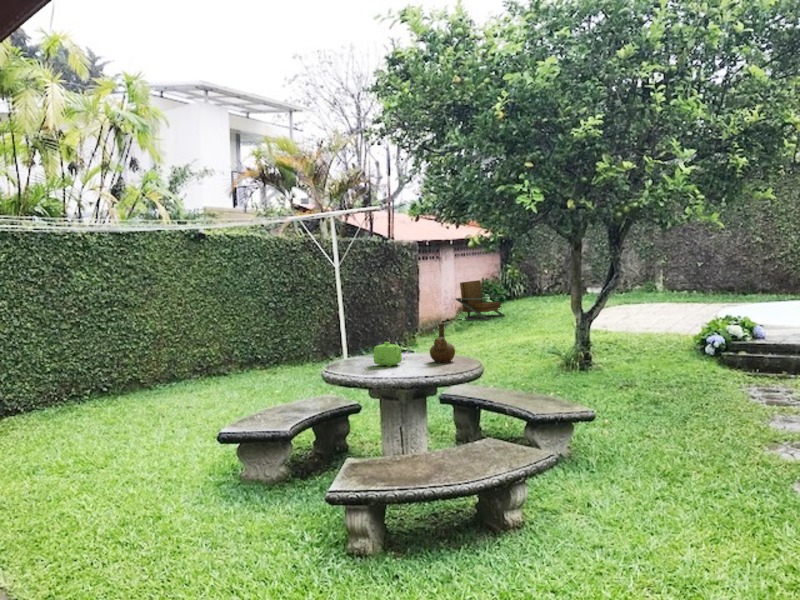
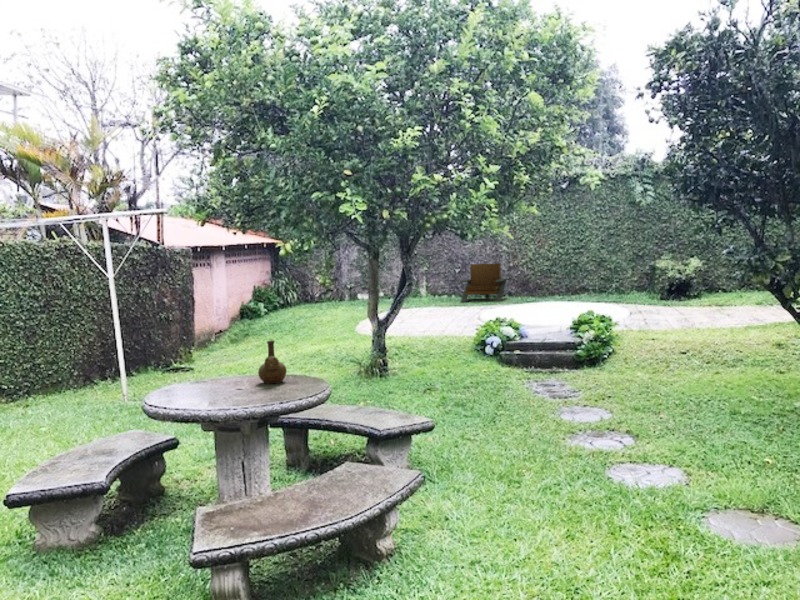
lounge chair: present [456,280,505,321] -> present [460,264,507,302]
teapot: present [374,342,402,367] -> none [195,365,230,393]

